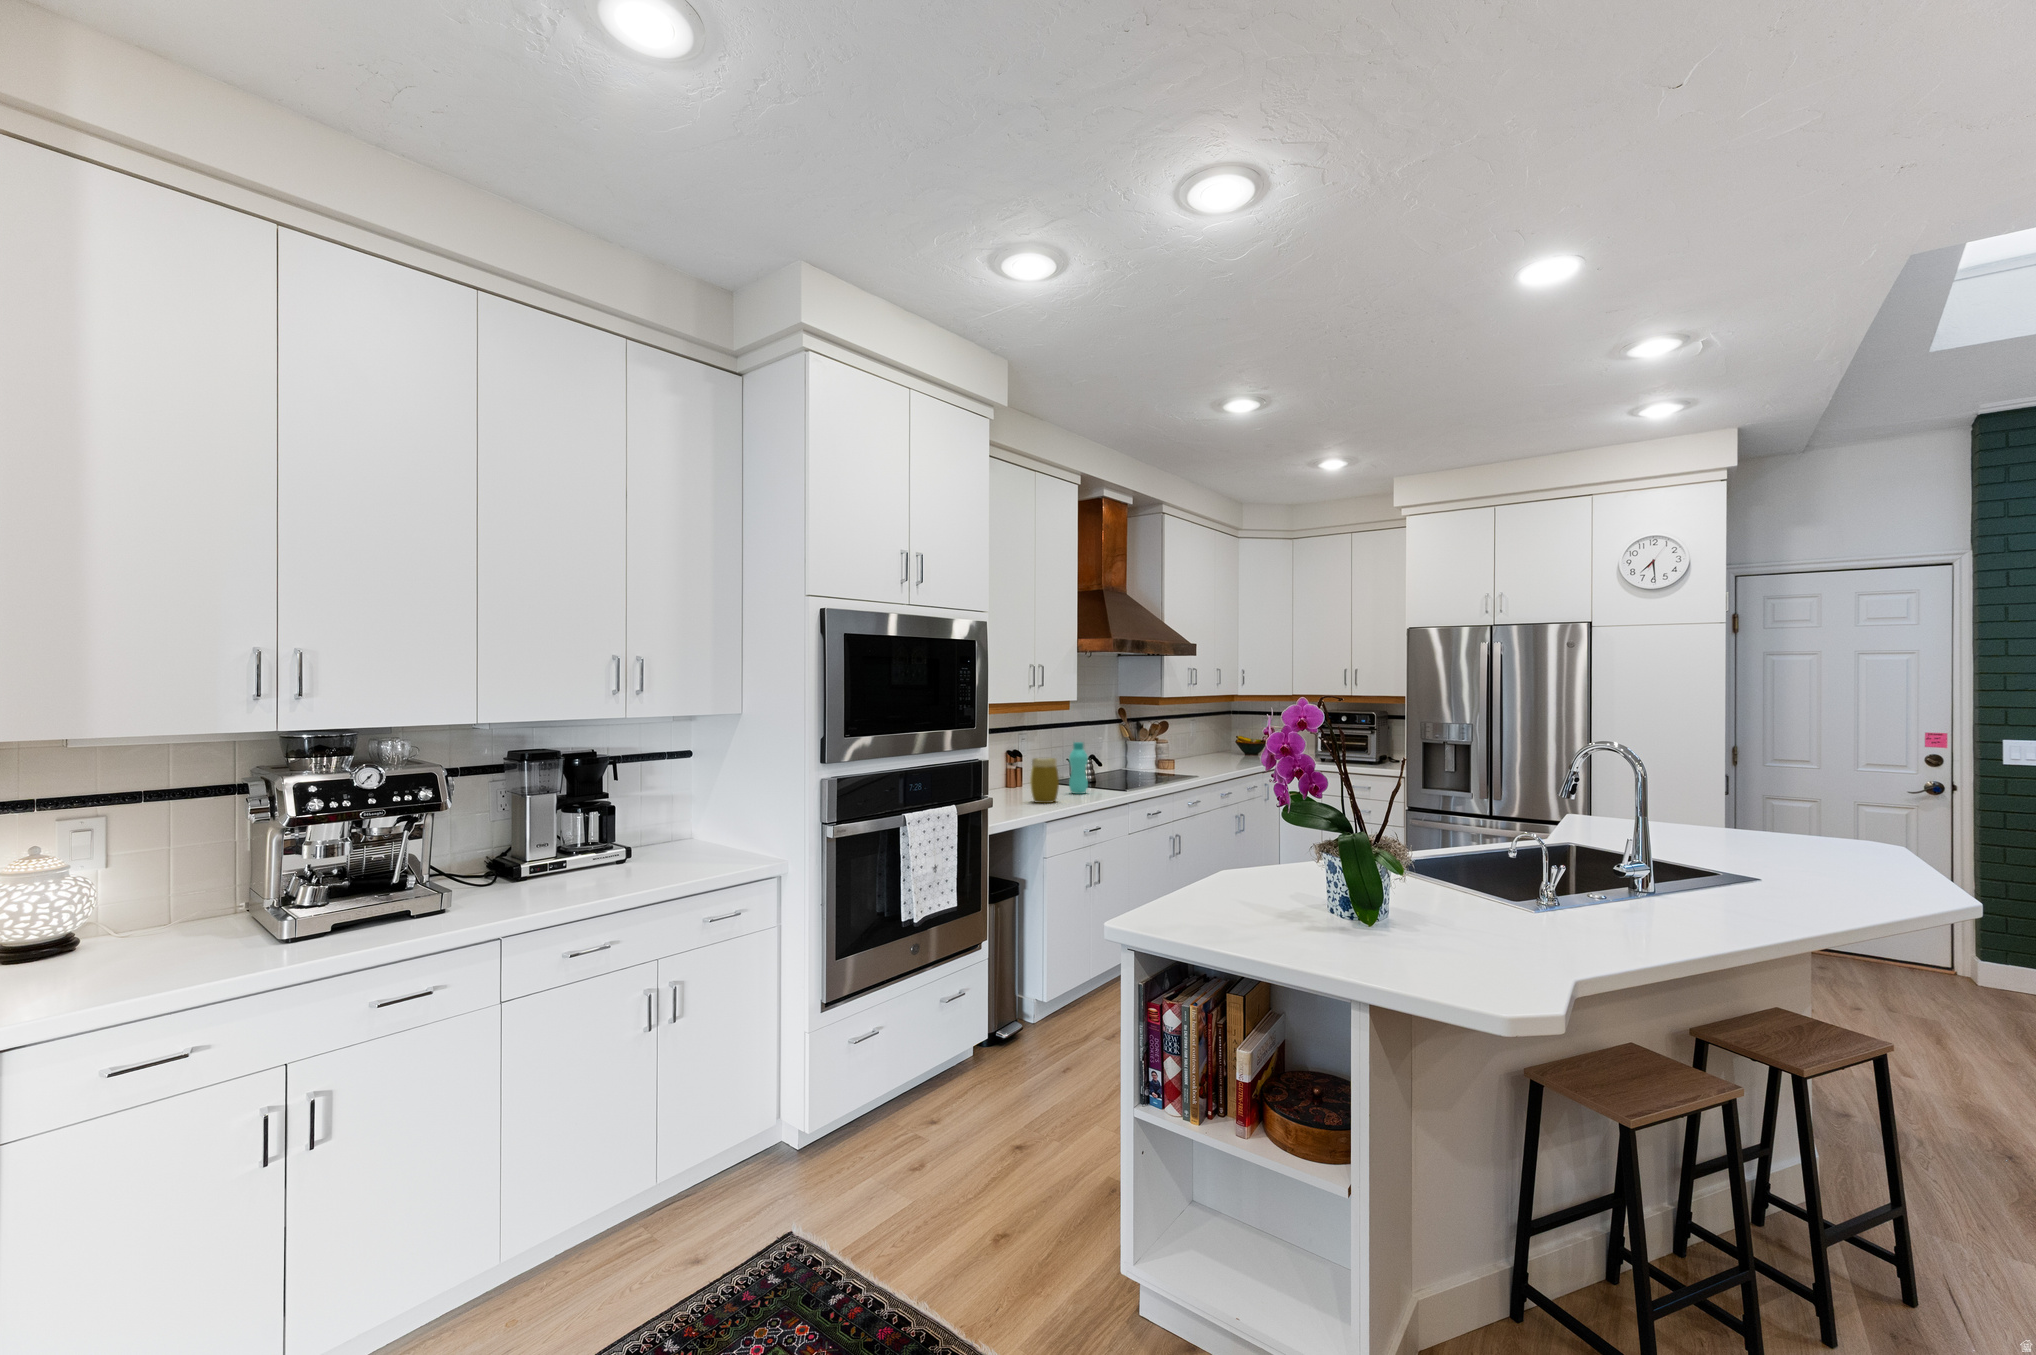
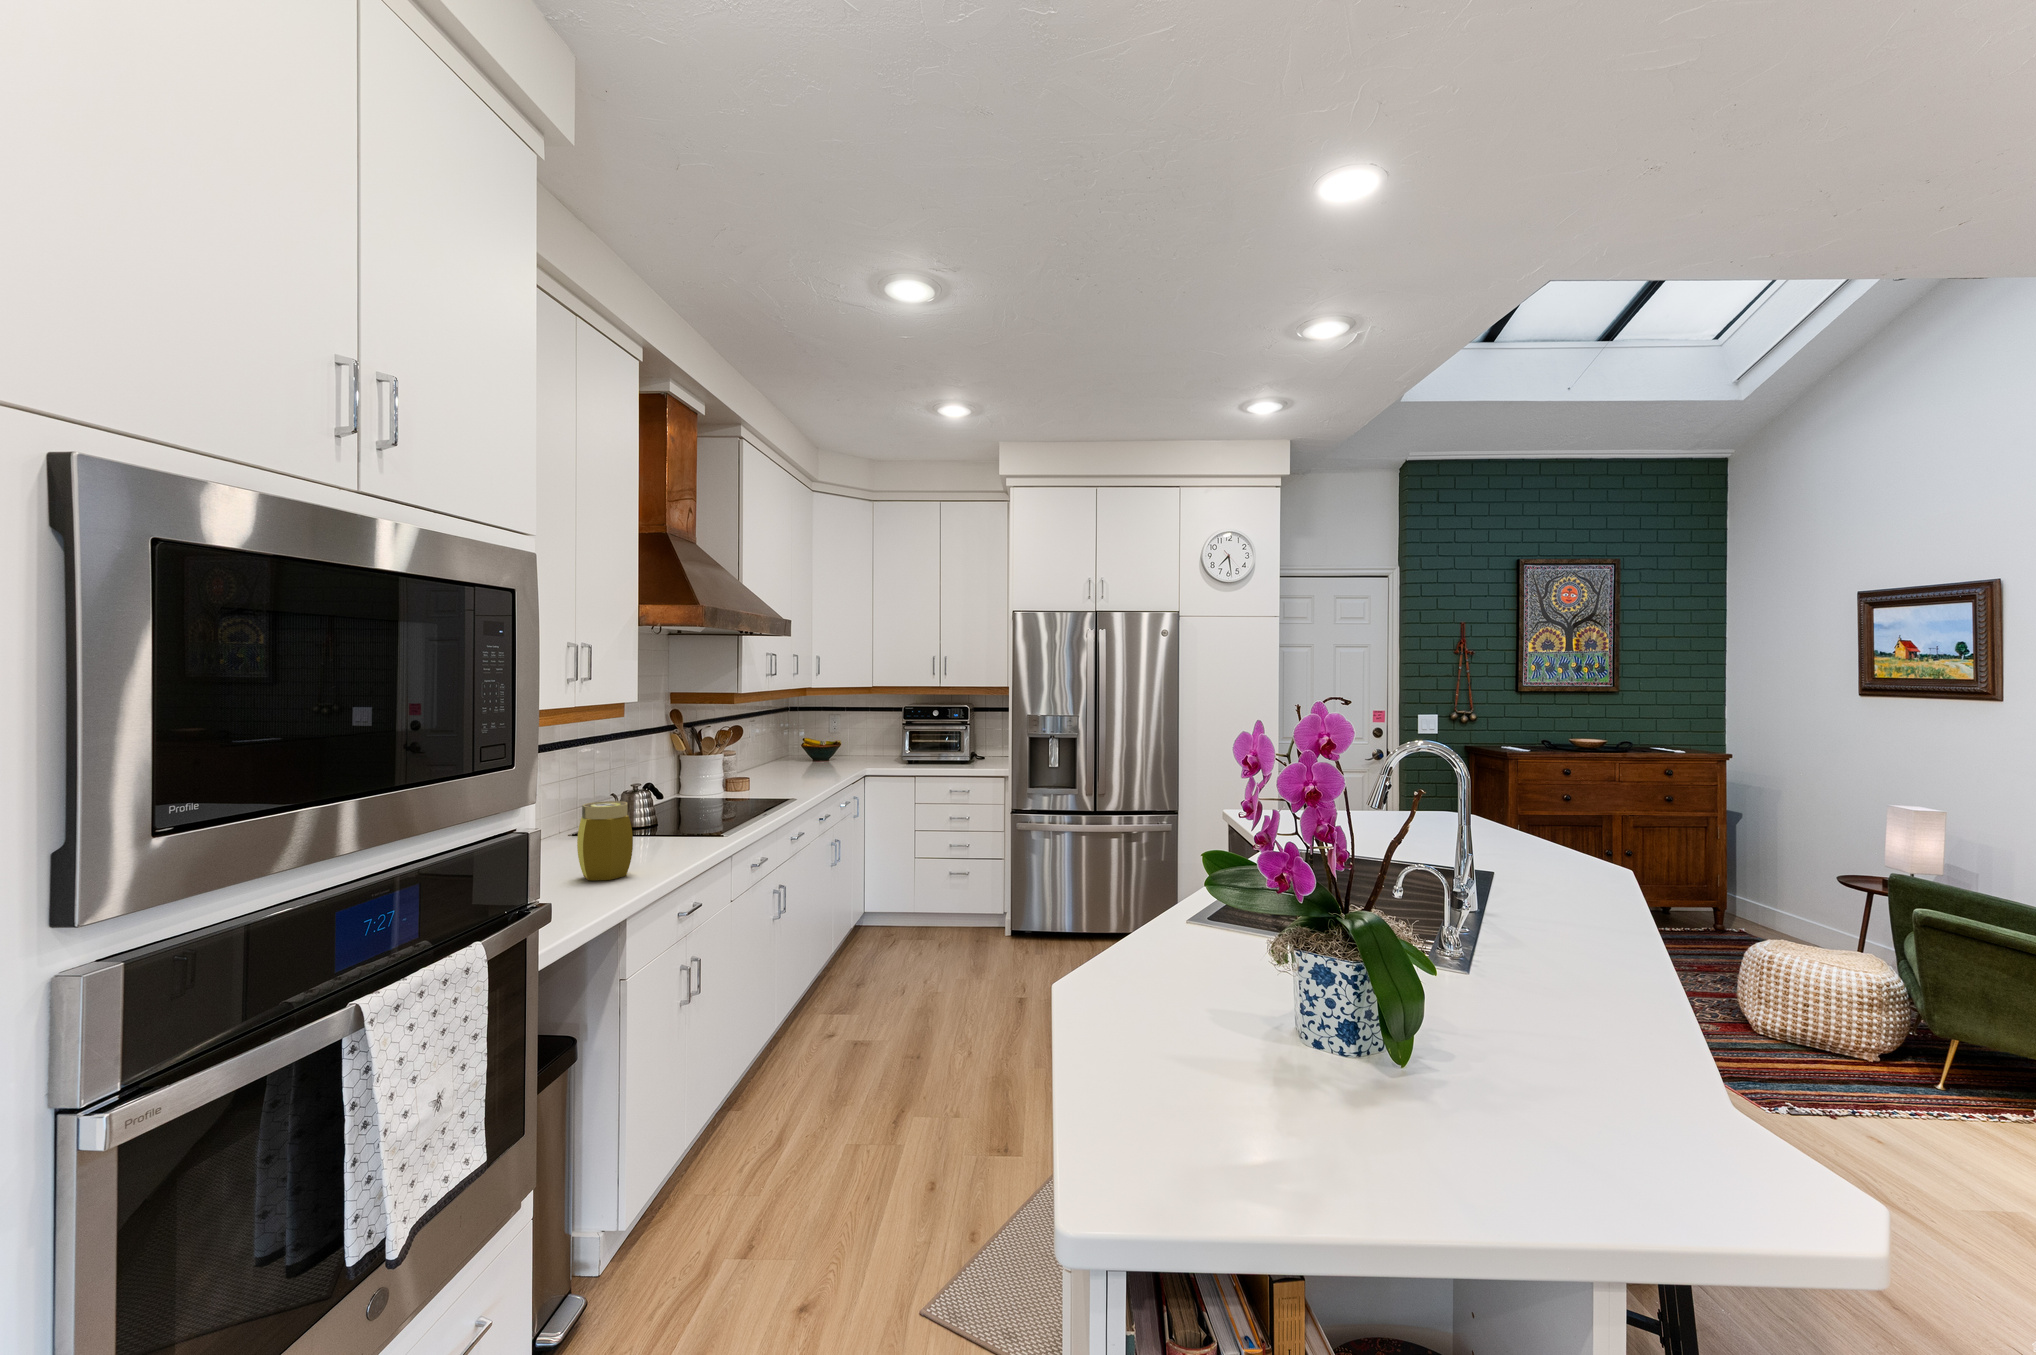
bottle: present [1069,742,1088,794] -> none [633,769,665,851]

